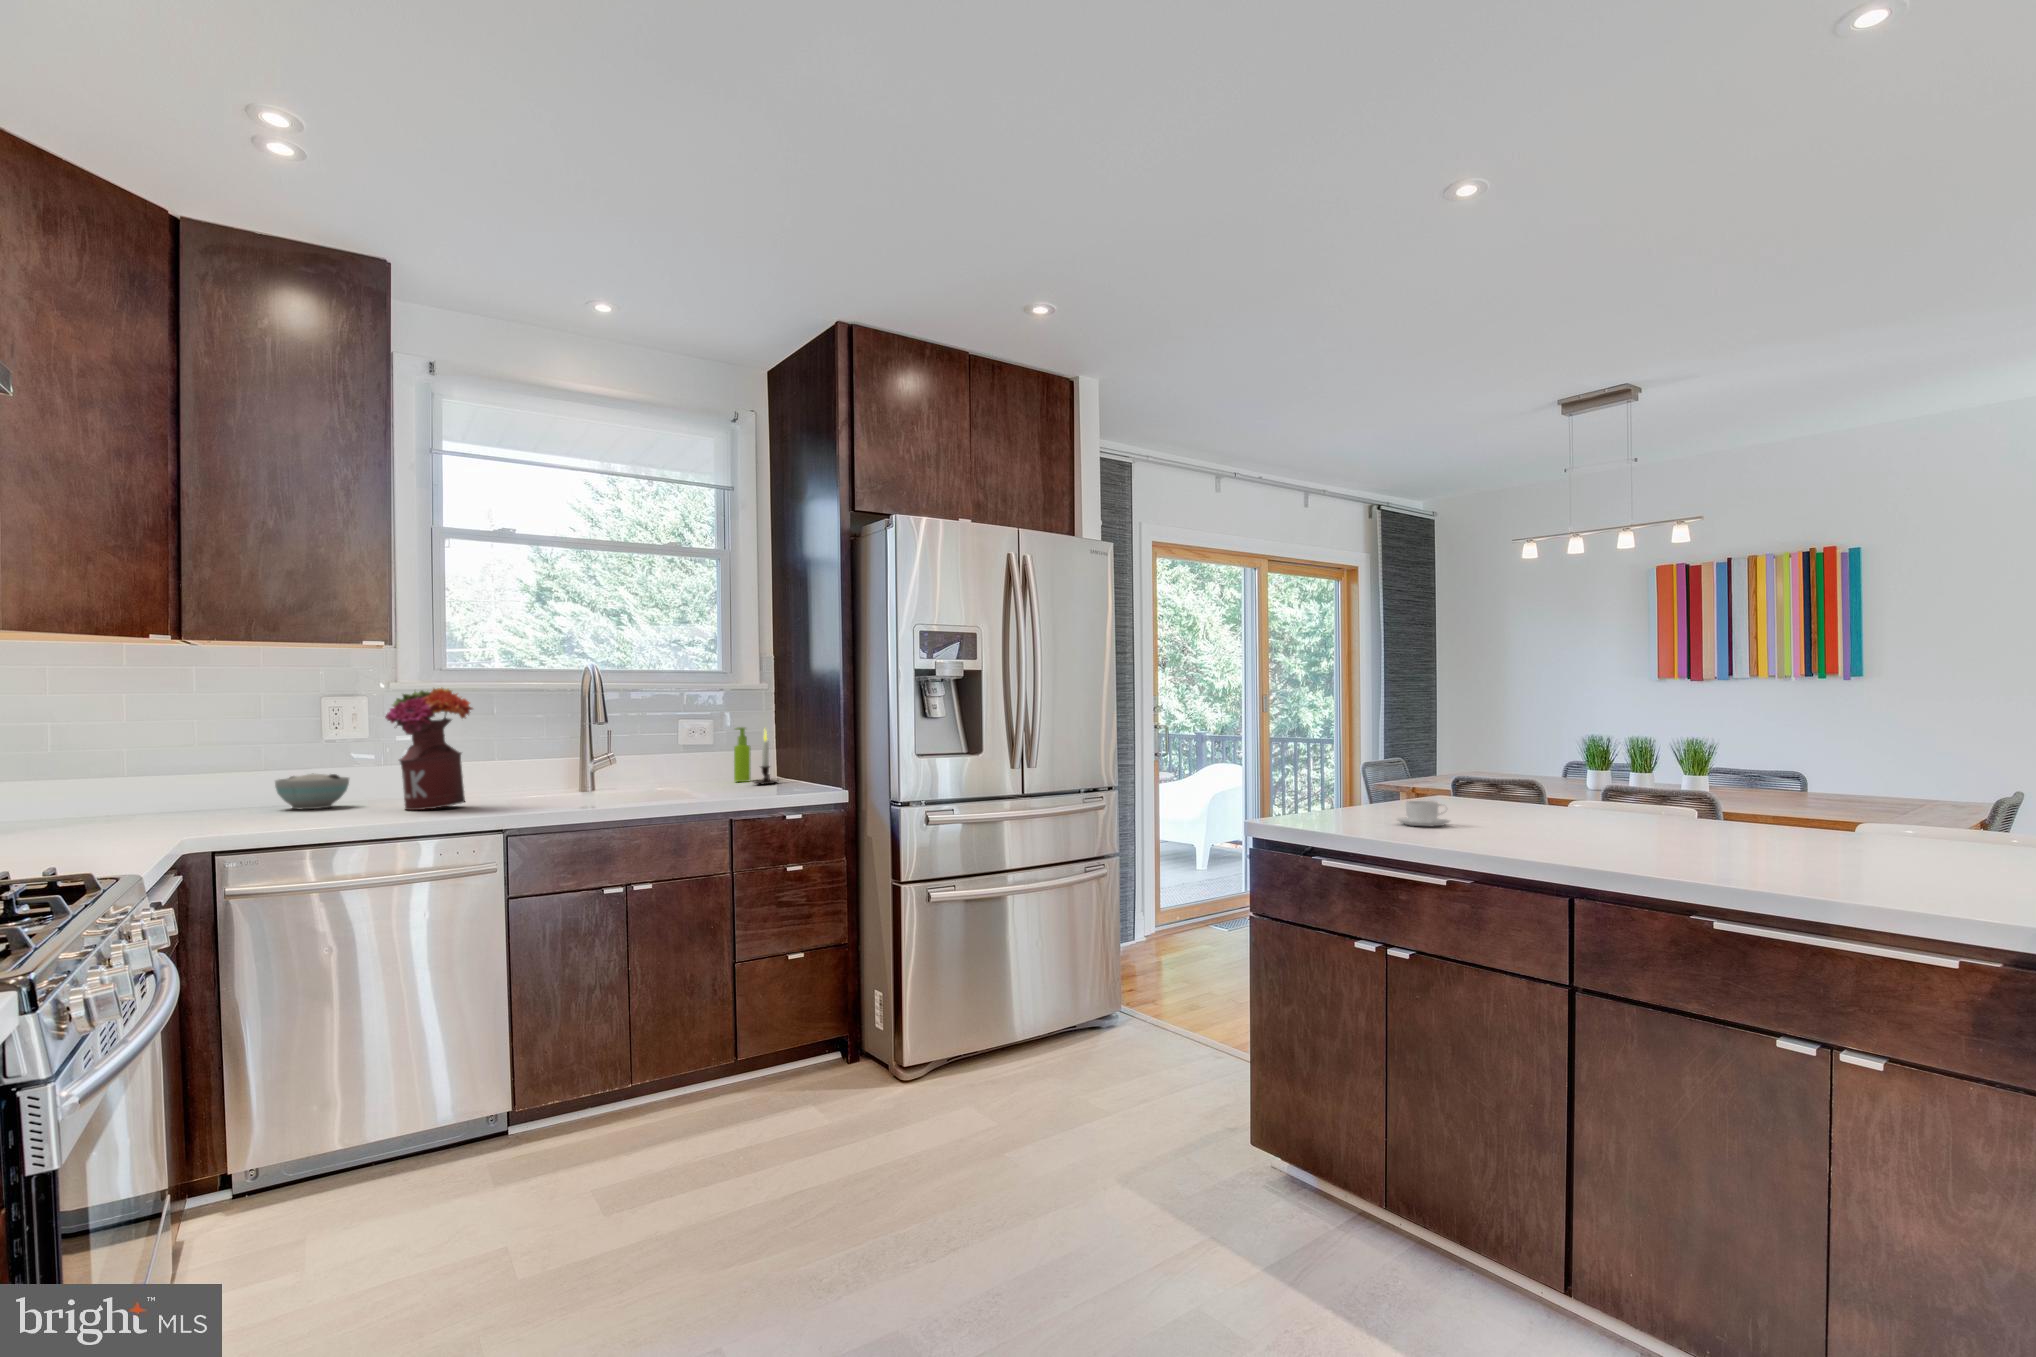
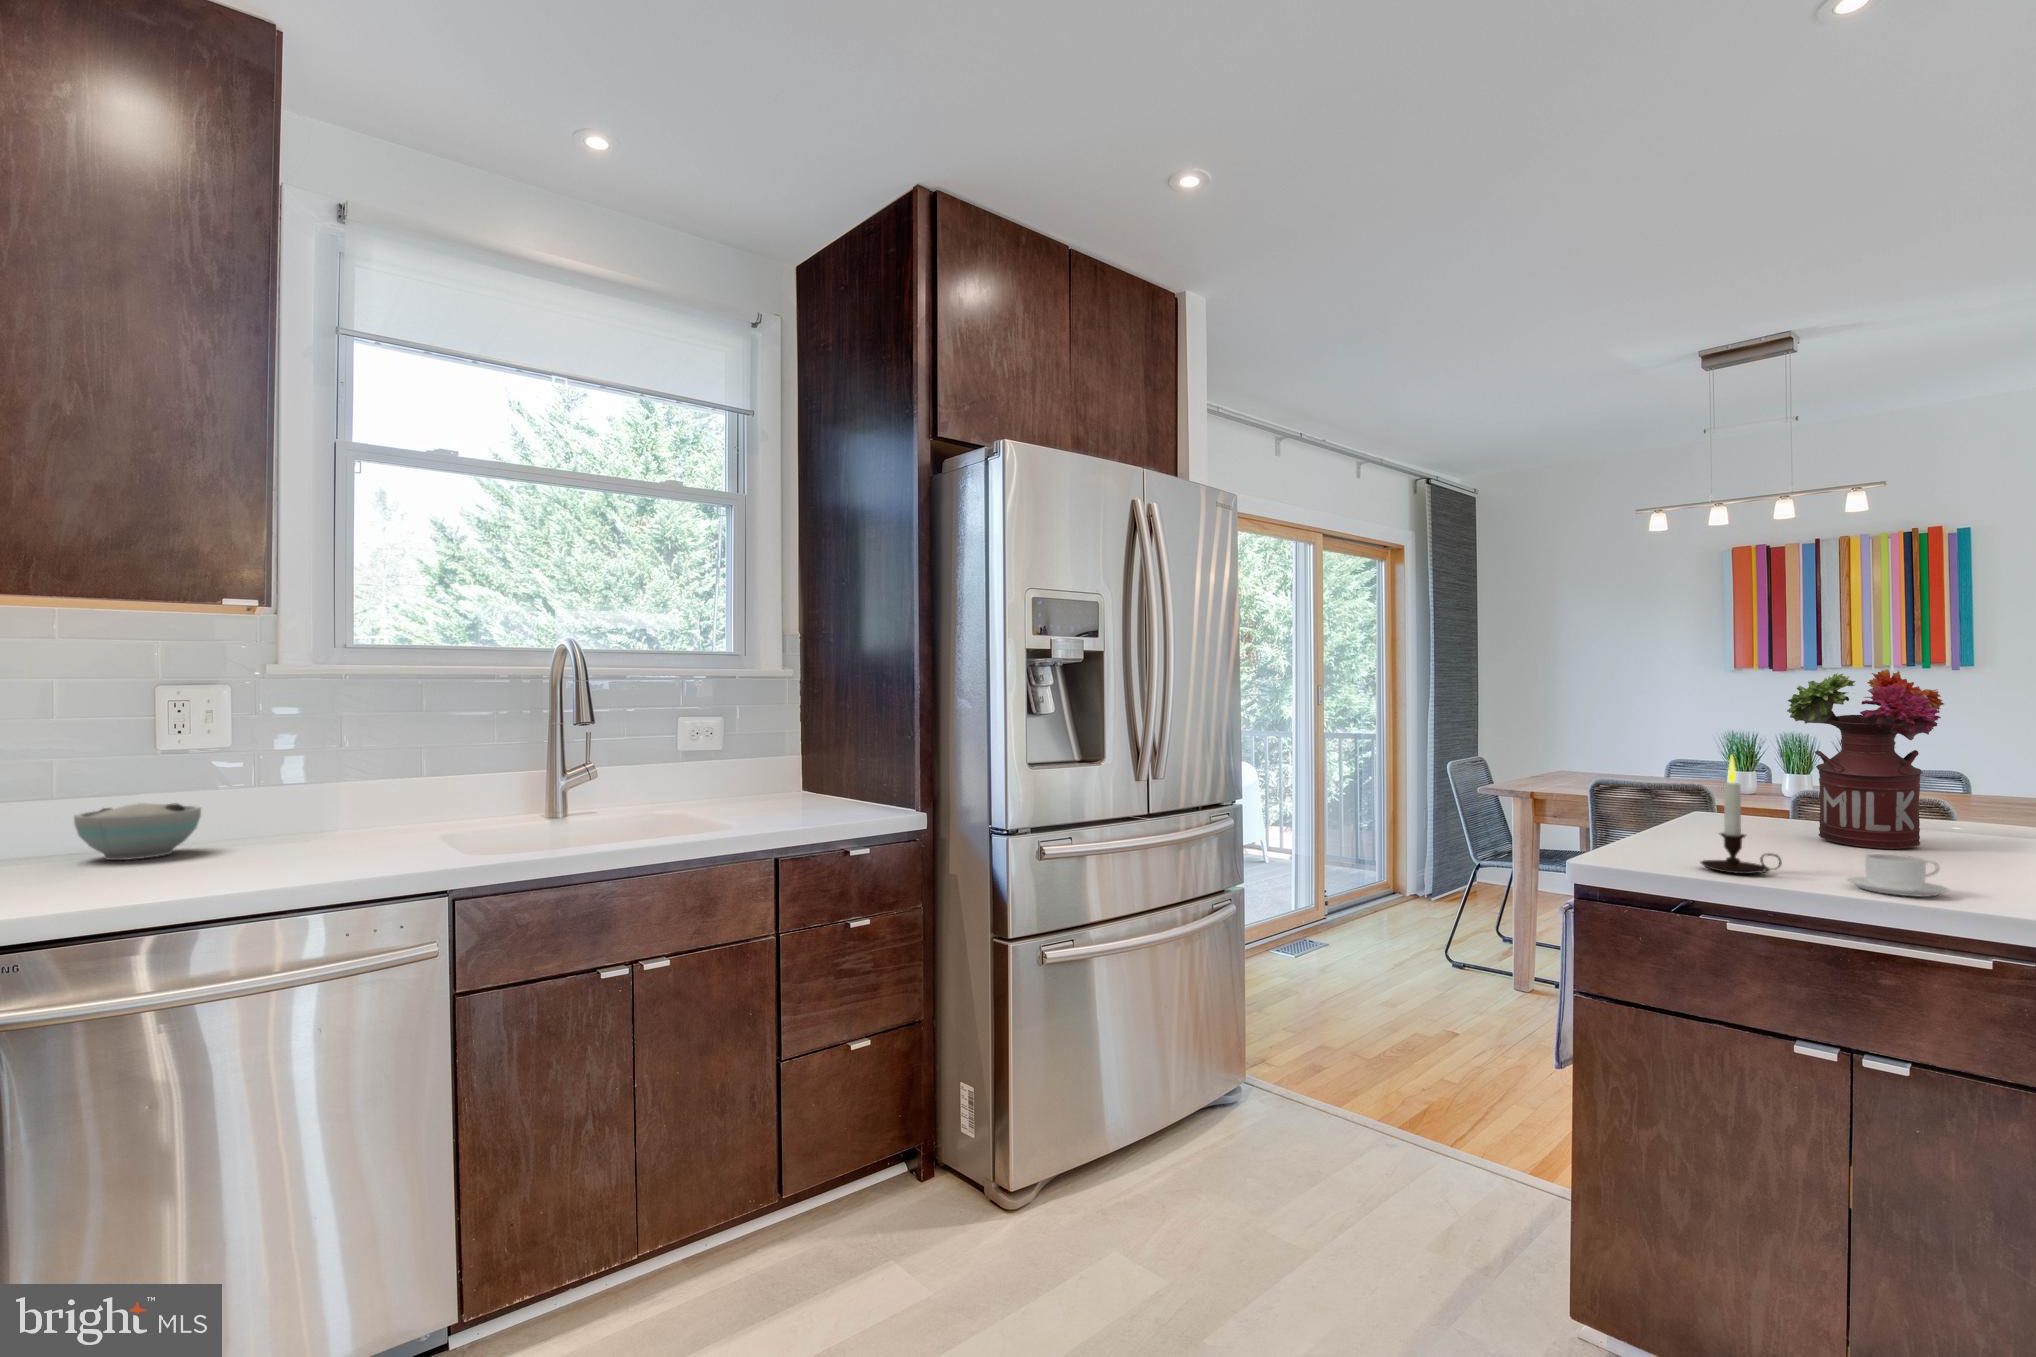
flower arrangement: present [385,688,472,810] -> present [1787,669,1944,849]
soap dispenser: present [734,727,751,782] -> none [755,726,777,797]
candle: present [753,731,777,784] -> present [1700,756,1782,874]

